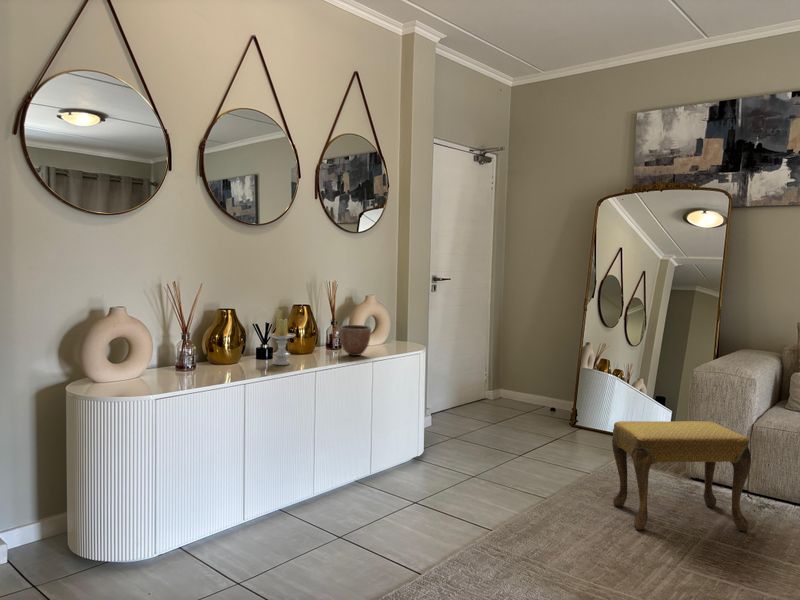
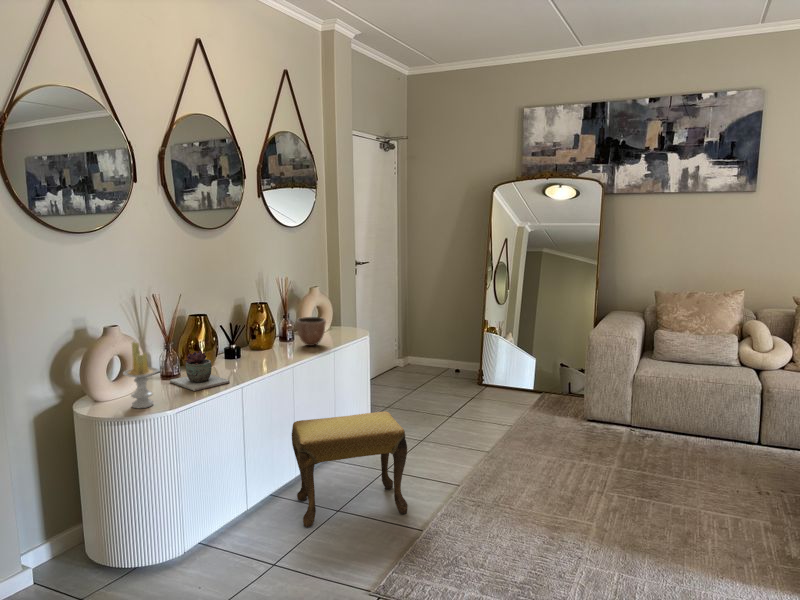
candle: present [268,310,295,365] -> present [123,342,158,408]
succulent plant: none [182,341,238,381] -> present [170,351,230,391]
footstool: present [612,421,751,532] -> present [292,412,408,527]

